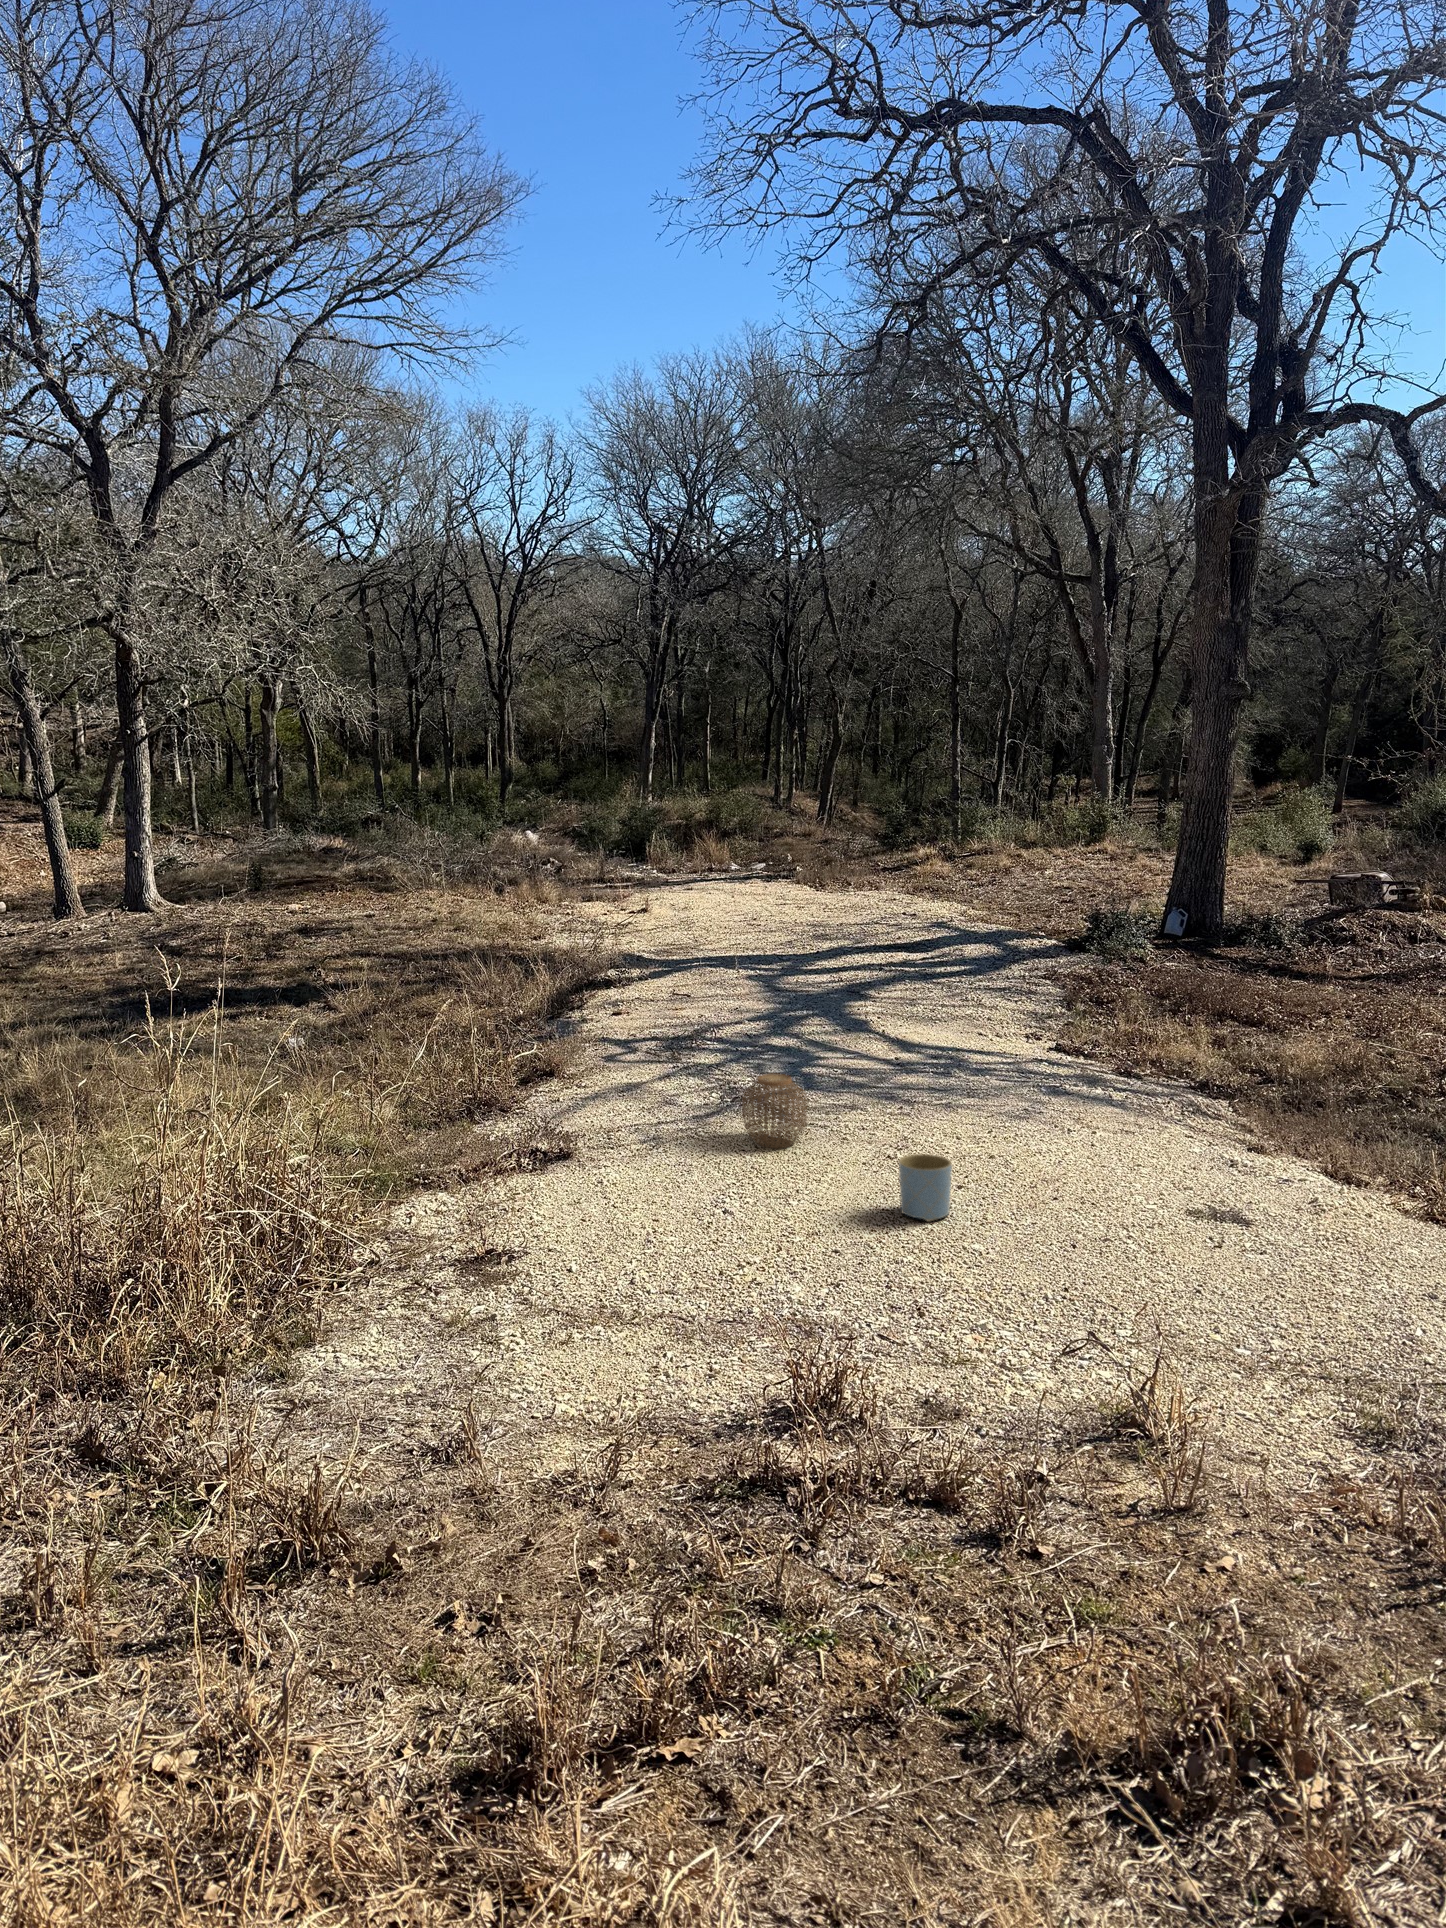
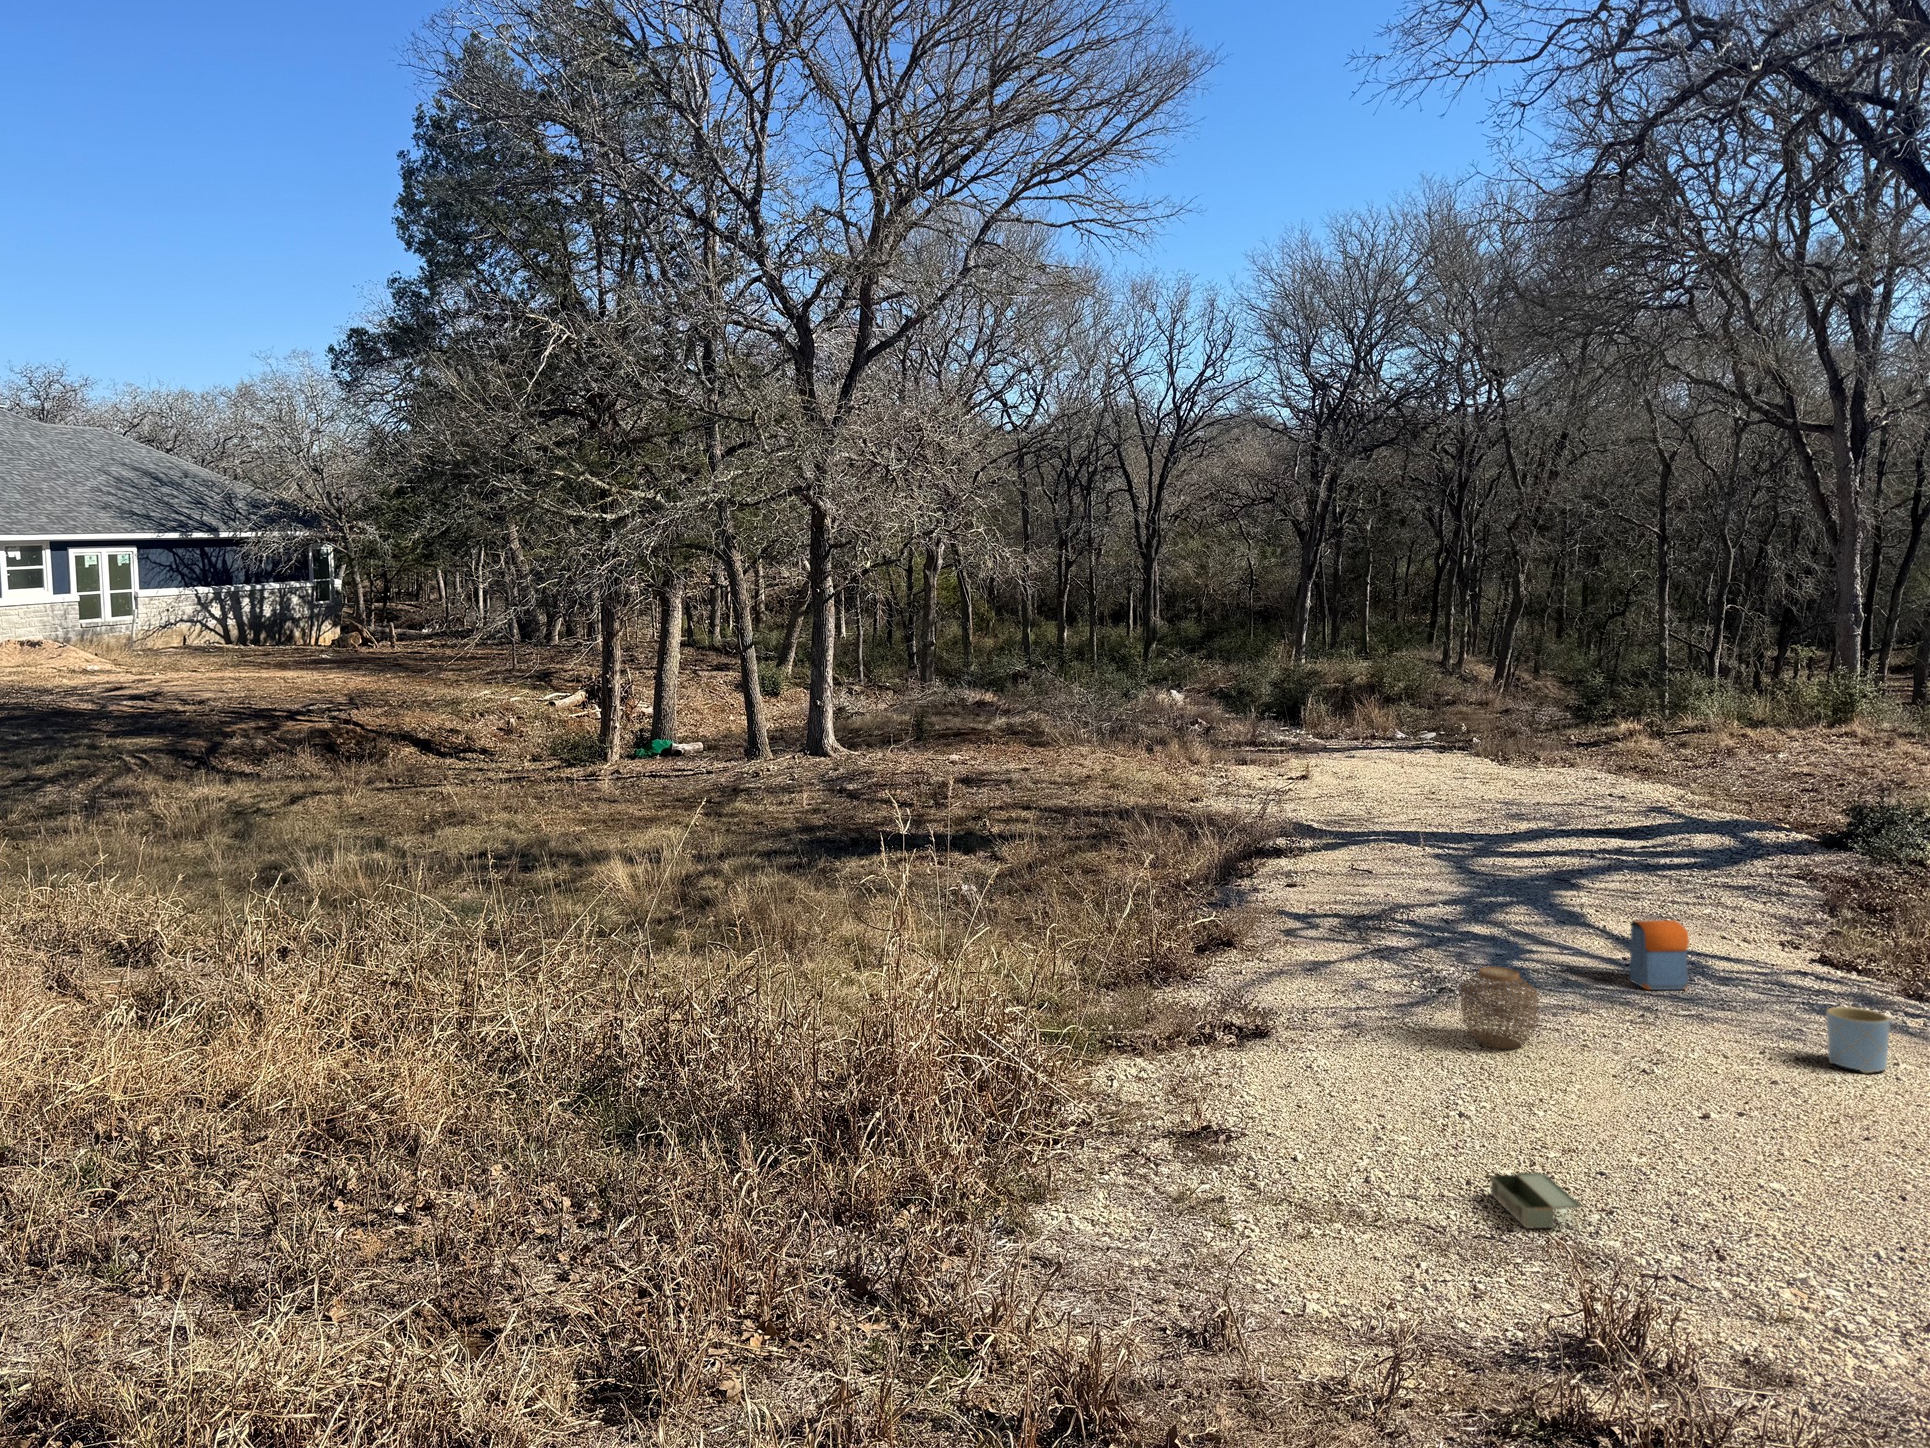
backpack: none [894,1022,940,1085] -> present [1630,920,1689,990]
planter: present [899,1154,952,1222] -> present [1827,1007,1890,1073]
toolbox: none [741,1257,814,1309] -> present [1491,1172,1581,1228]

